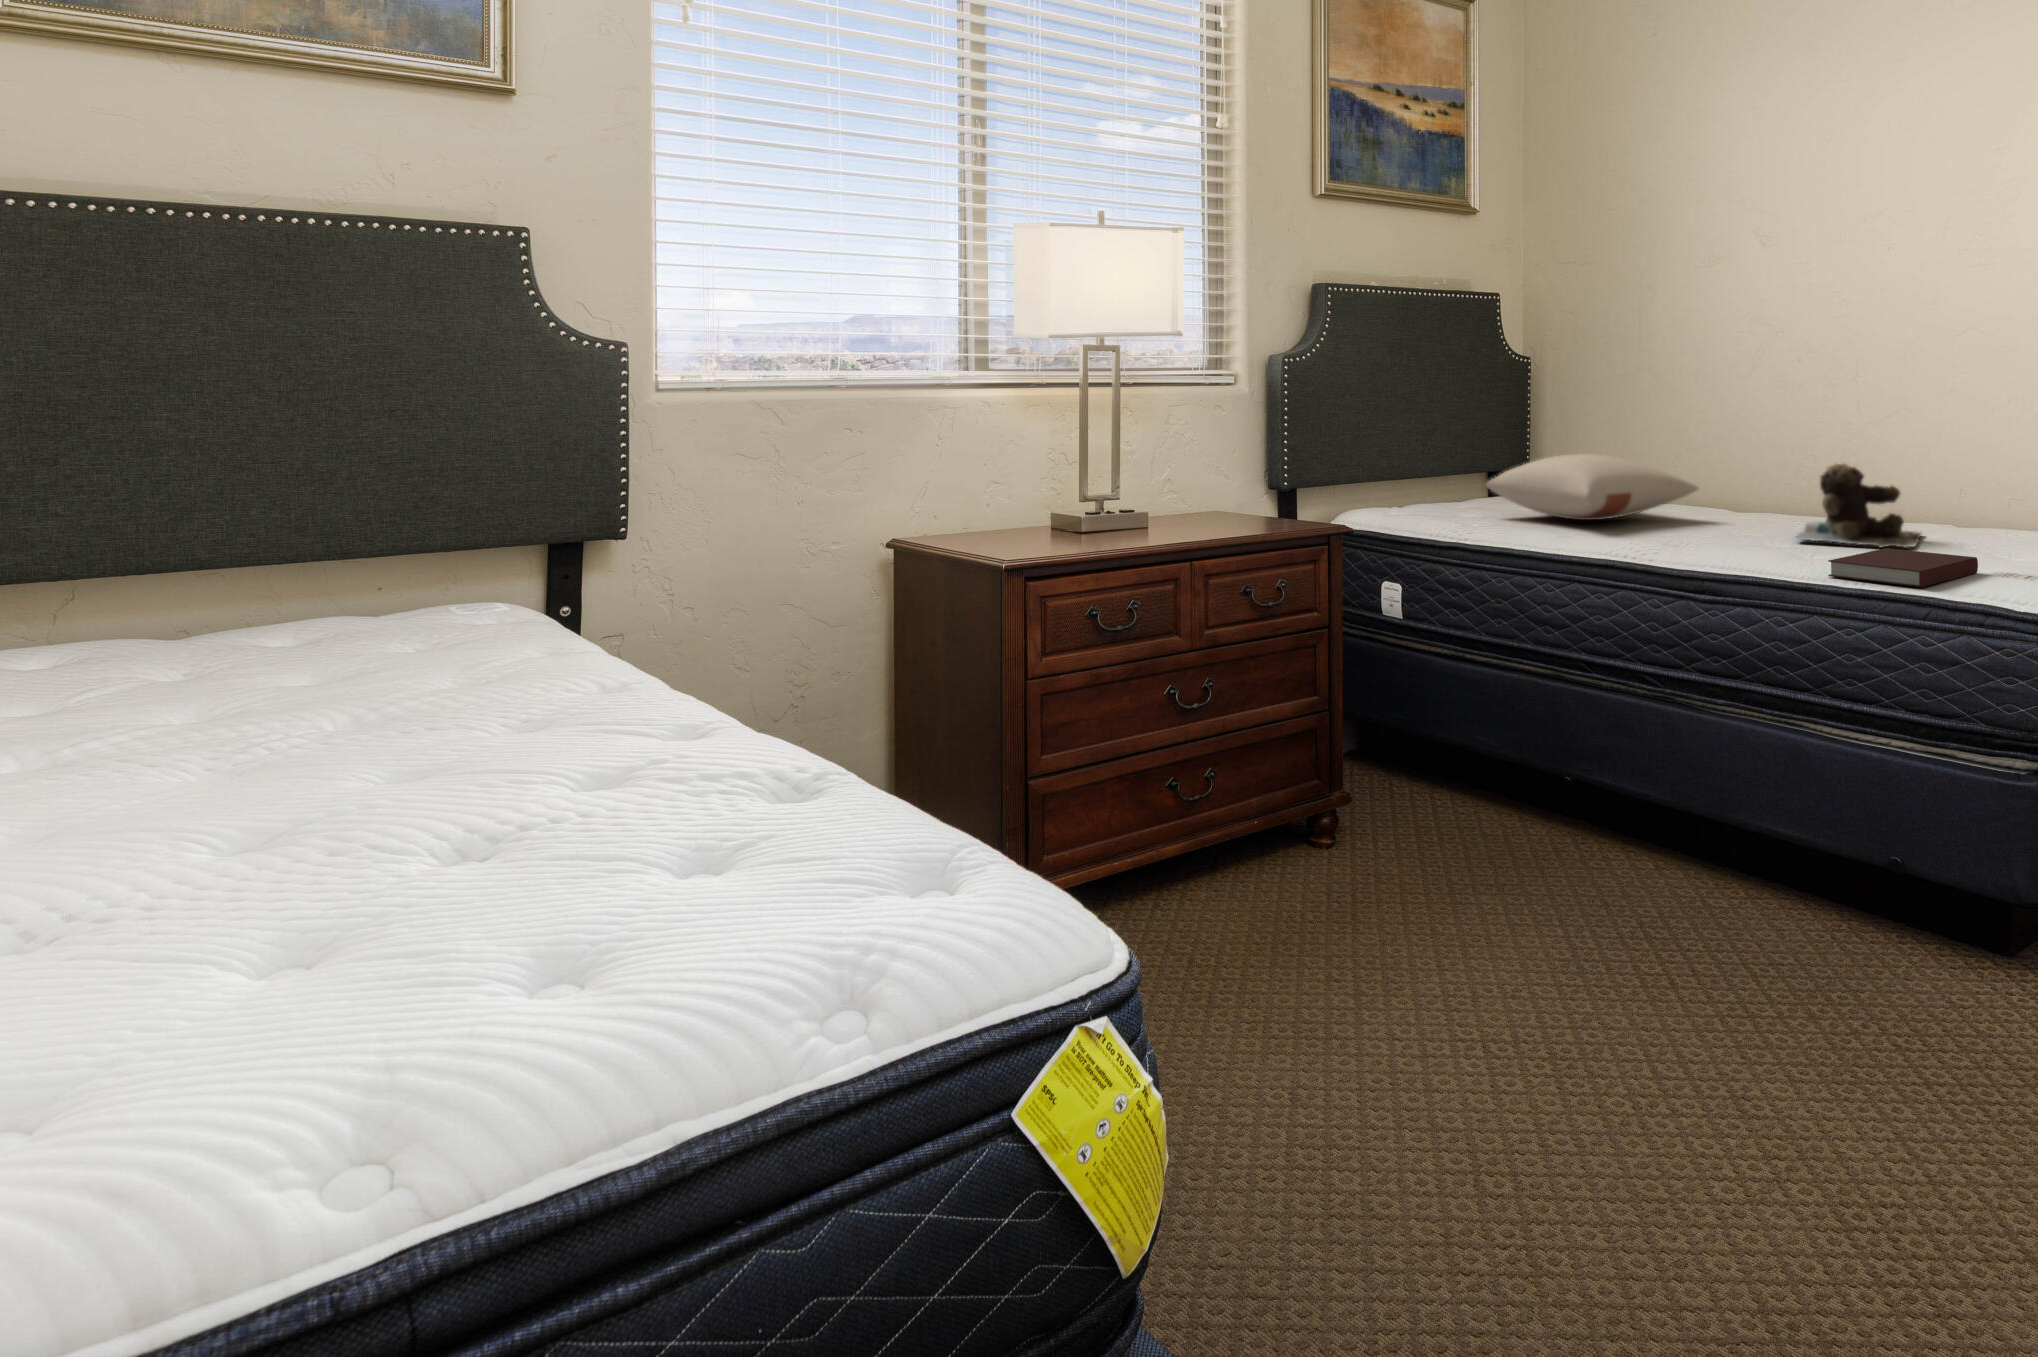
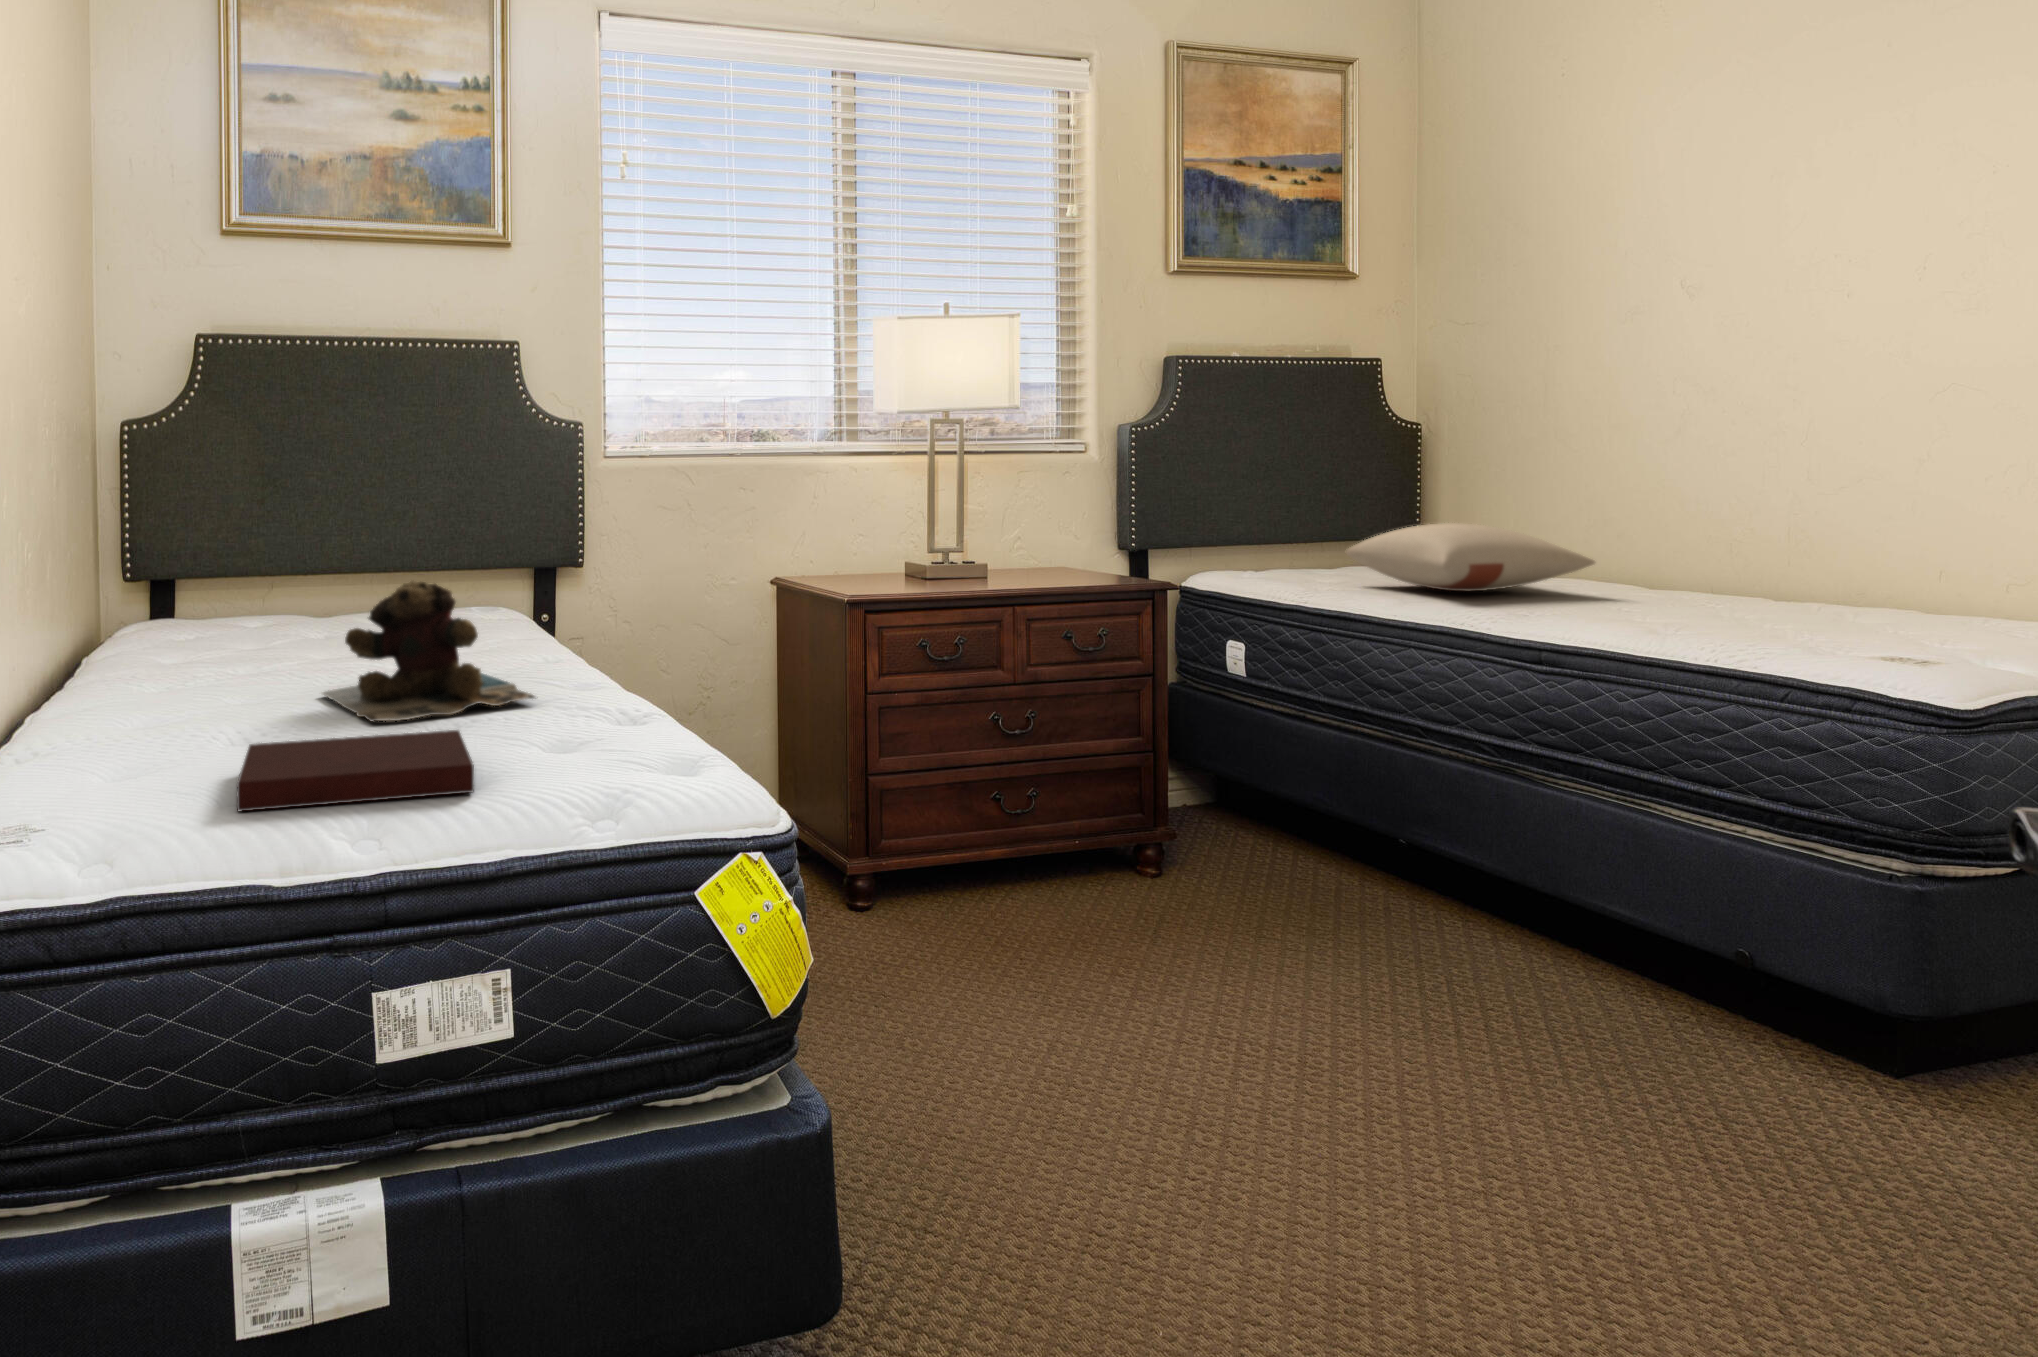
teddy bear: present [1796,463,1921,547] -> present [322,581,535,721]
notebook: present [1828,548,1978,587] -> present [237,730,474,811]

